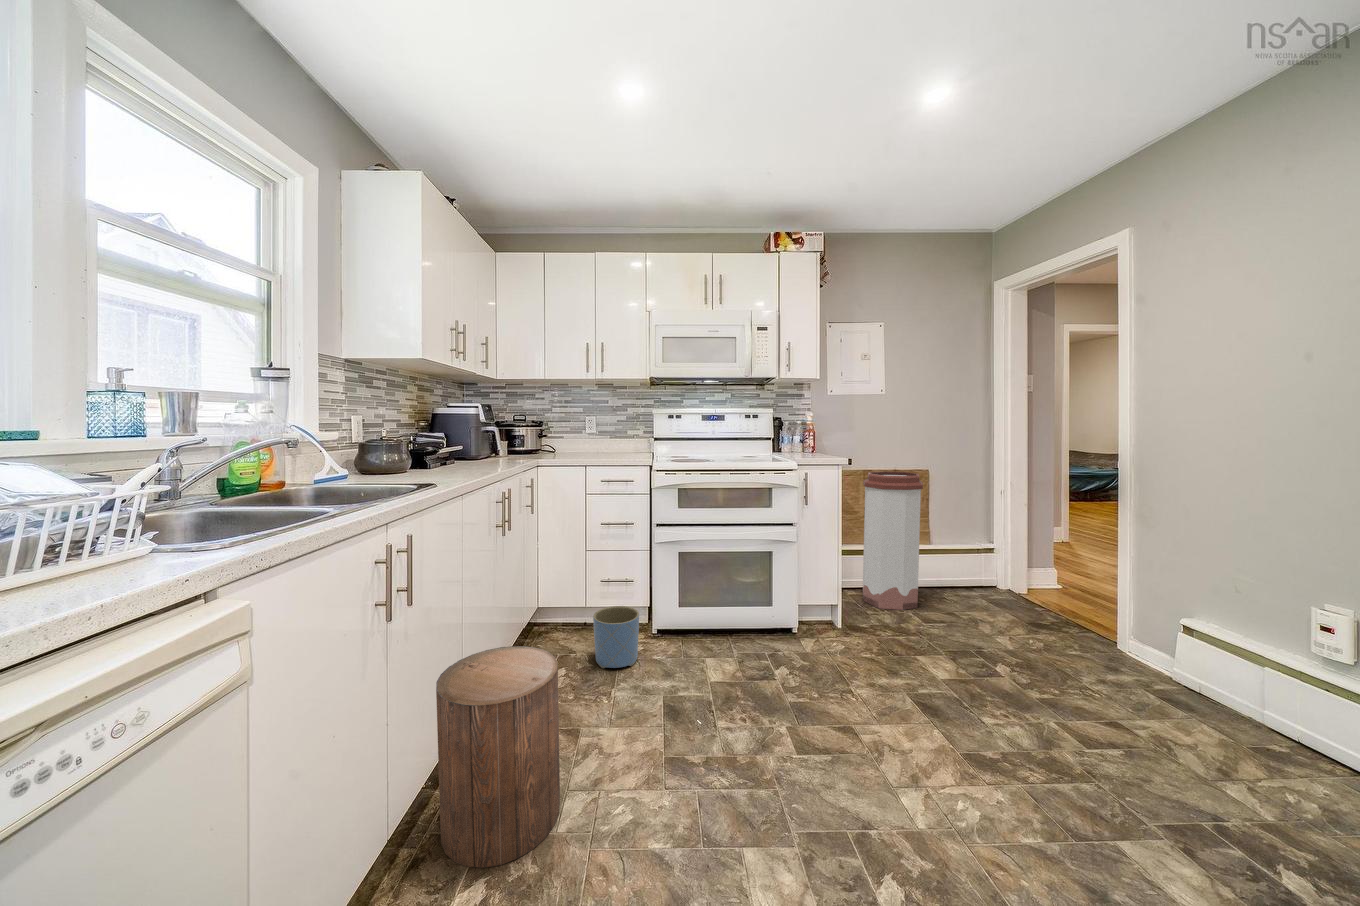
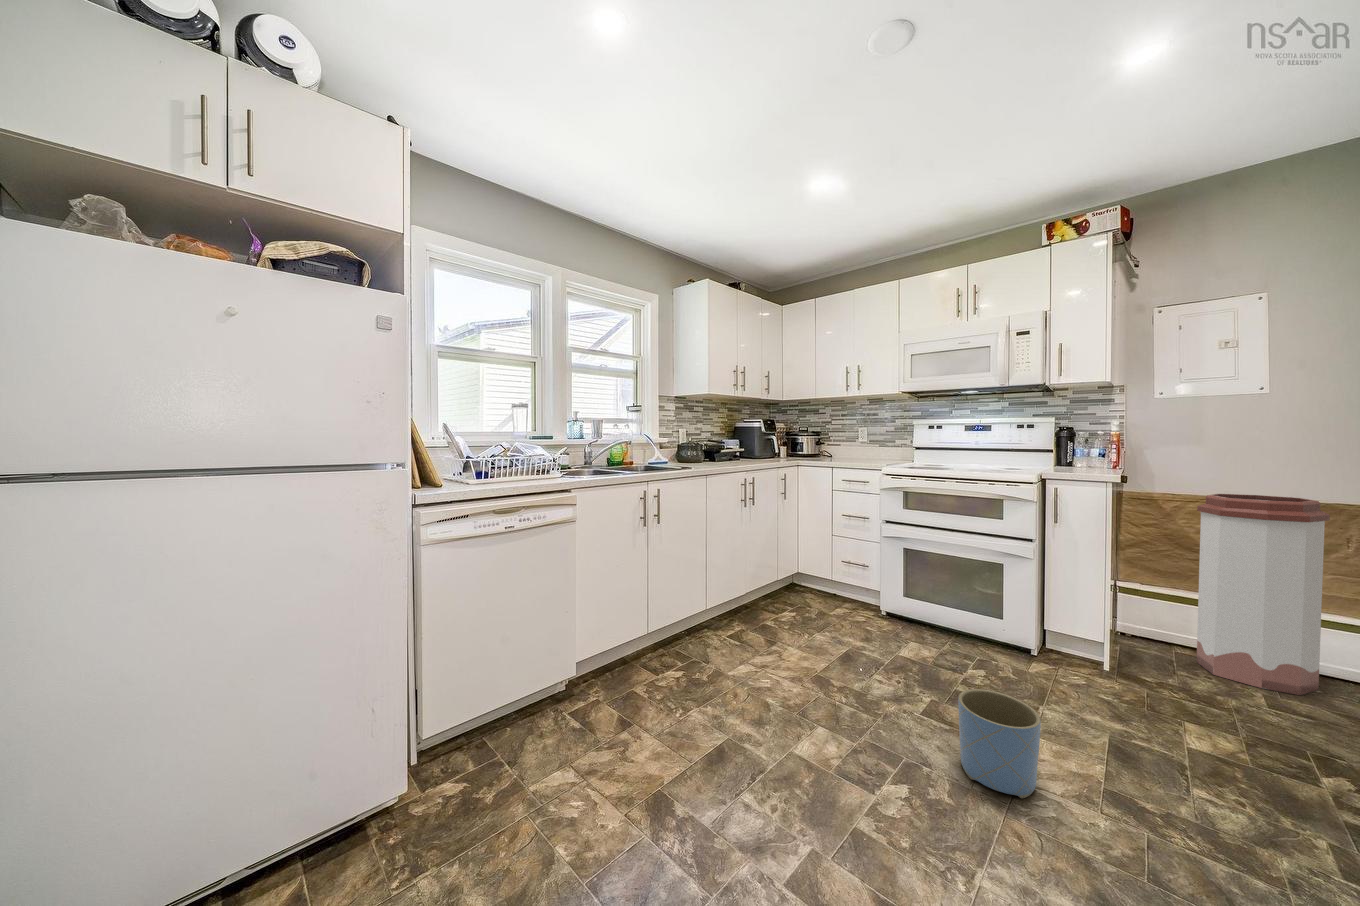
planter: present [593,606,639,669] -> present [958,689,1041,798]
stool: present [436,646,560,868] -> none [675,564,739,674]

